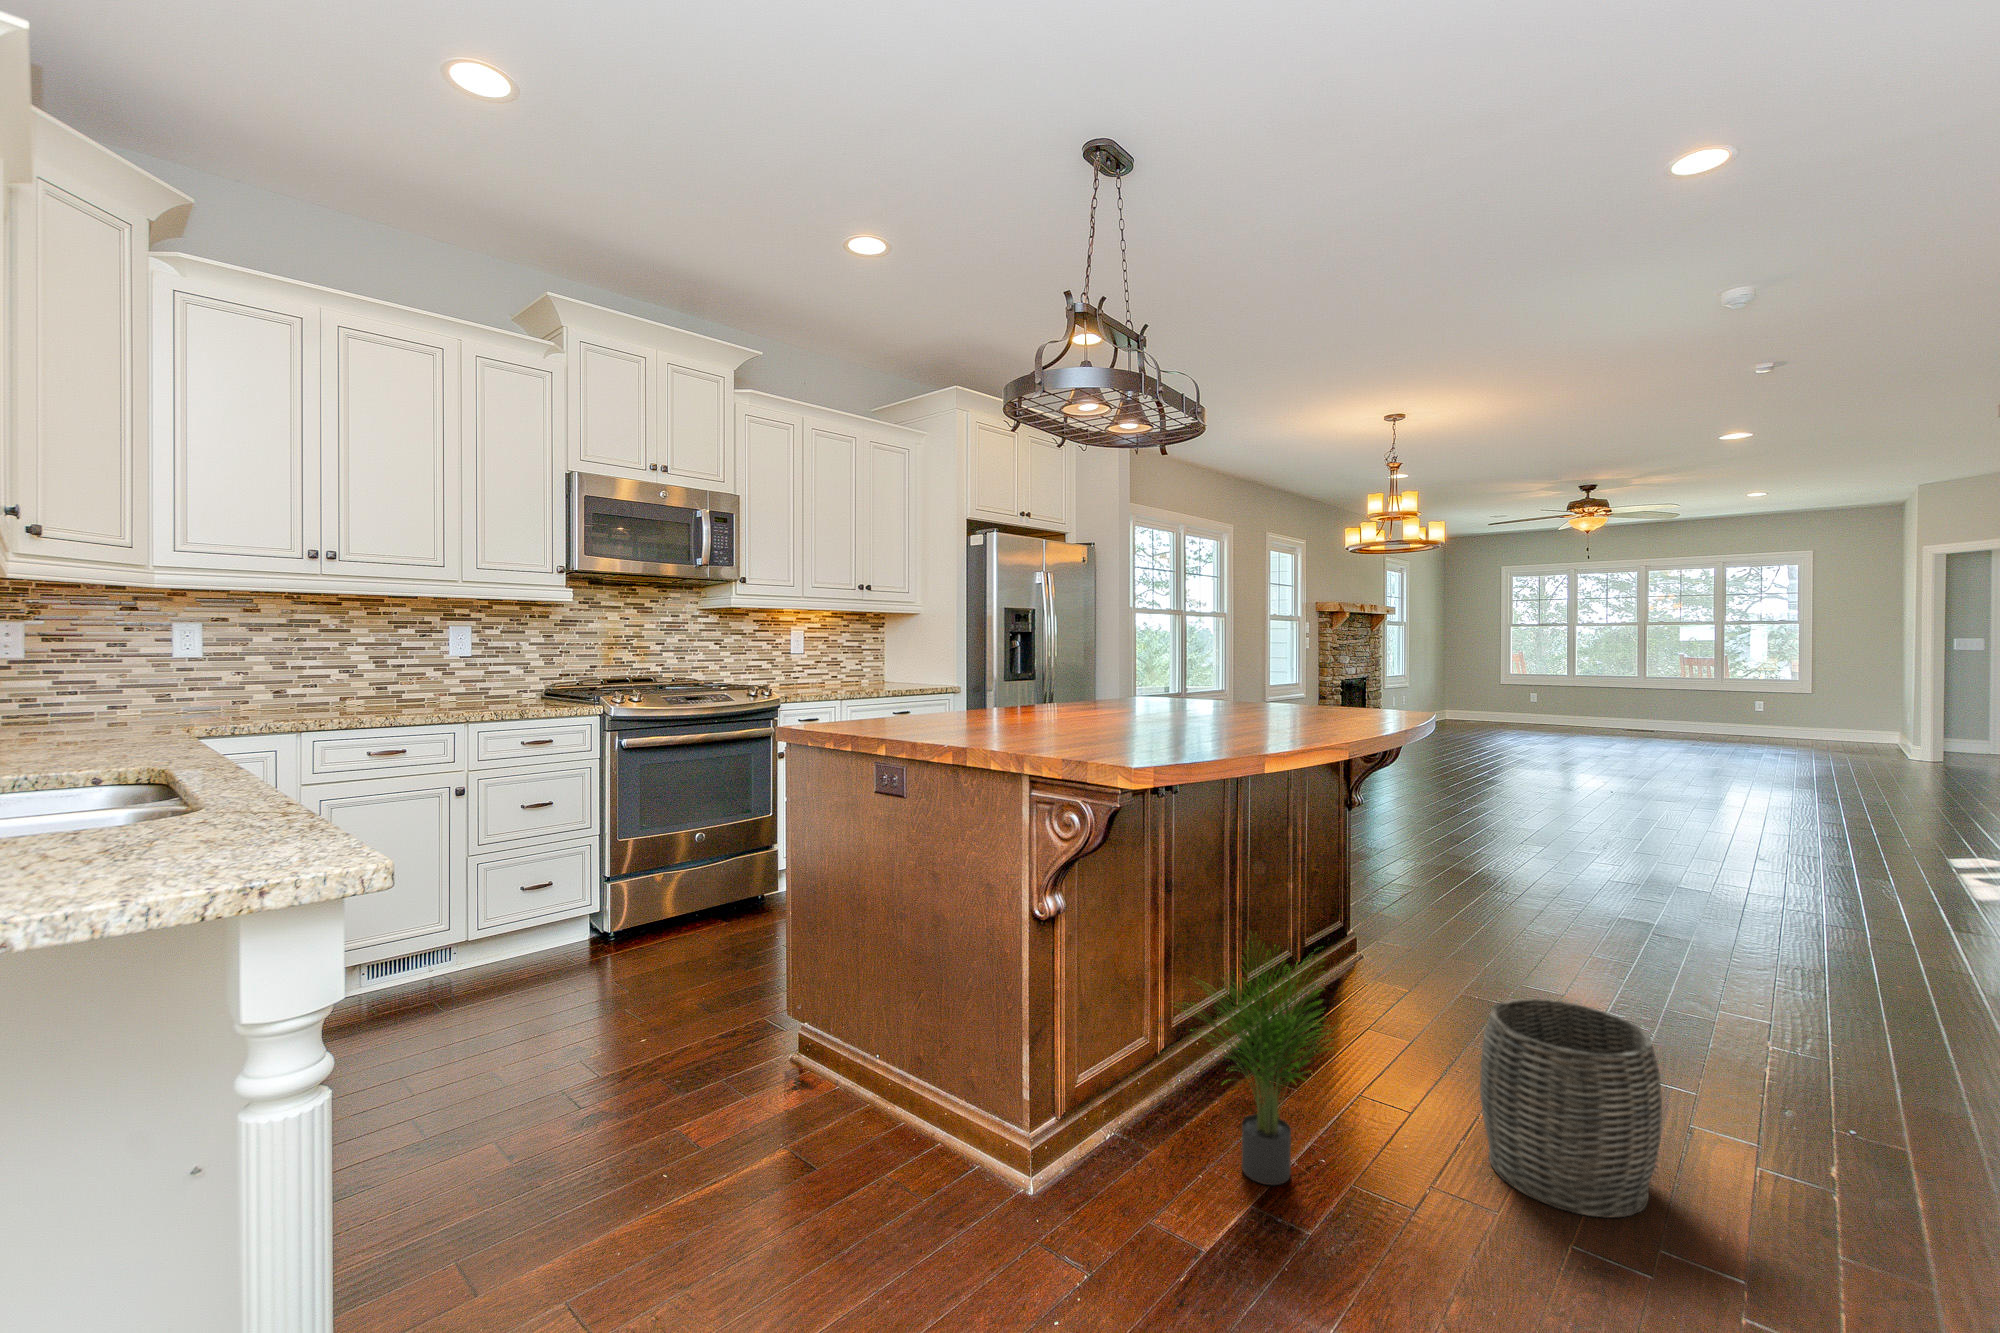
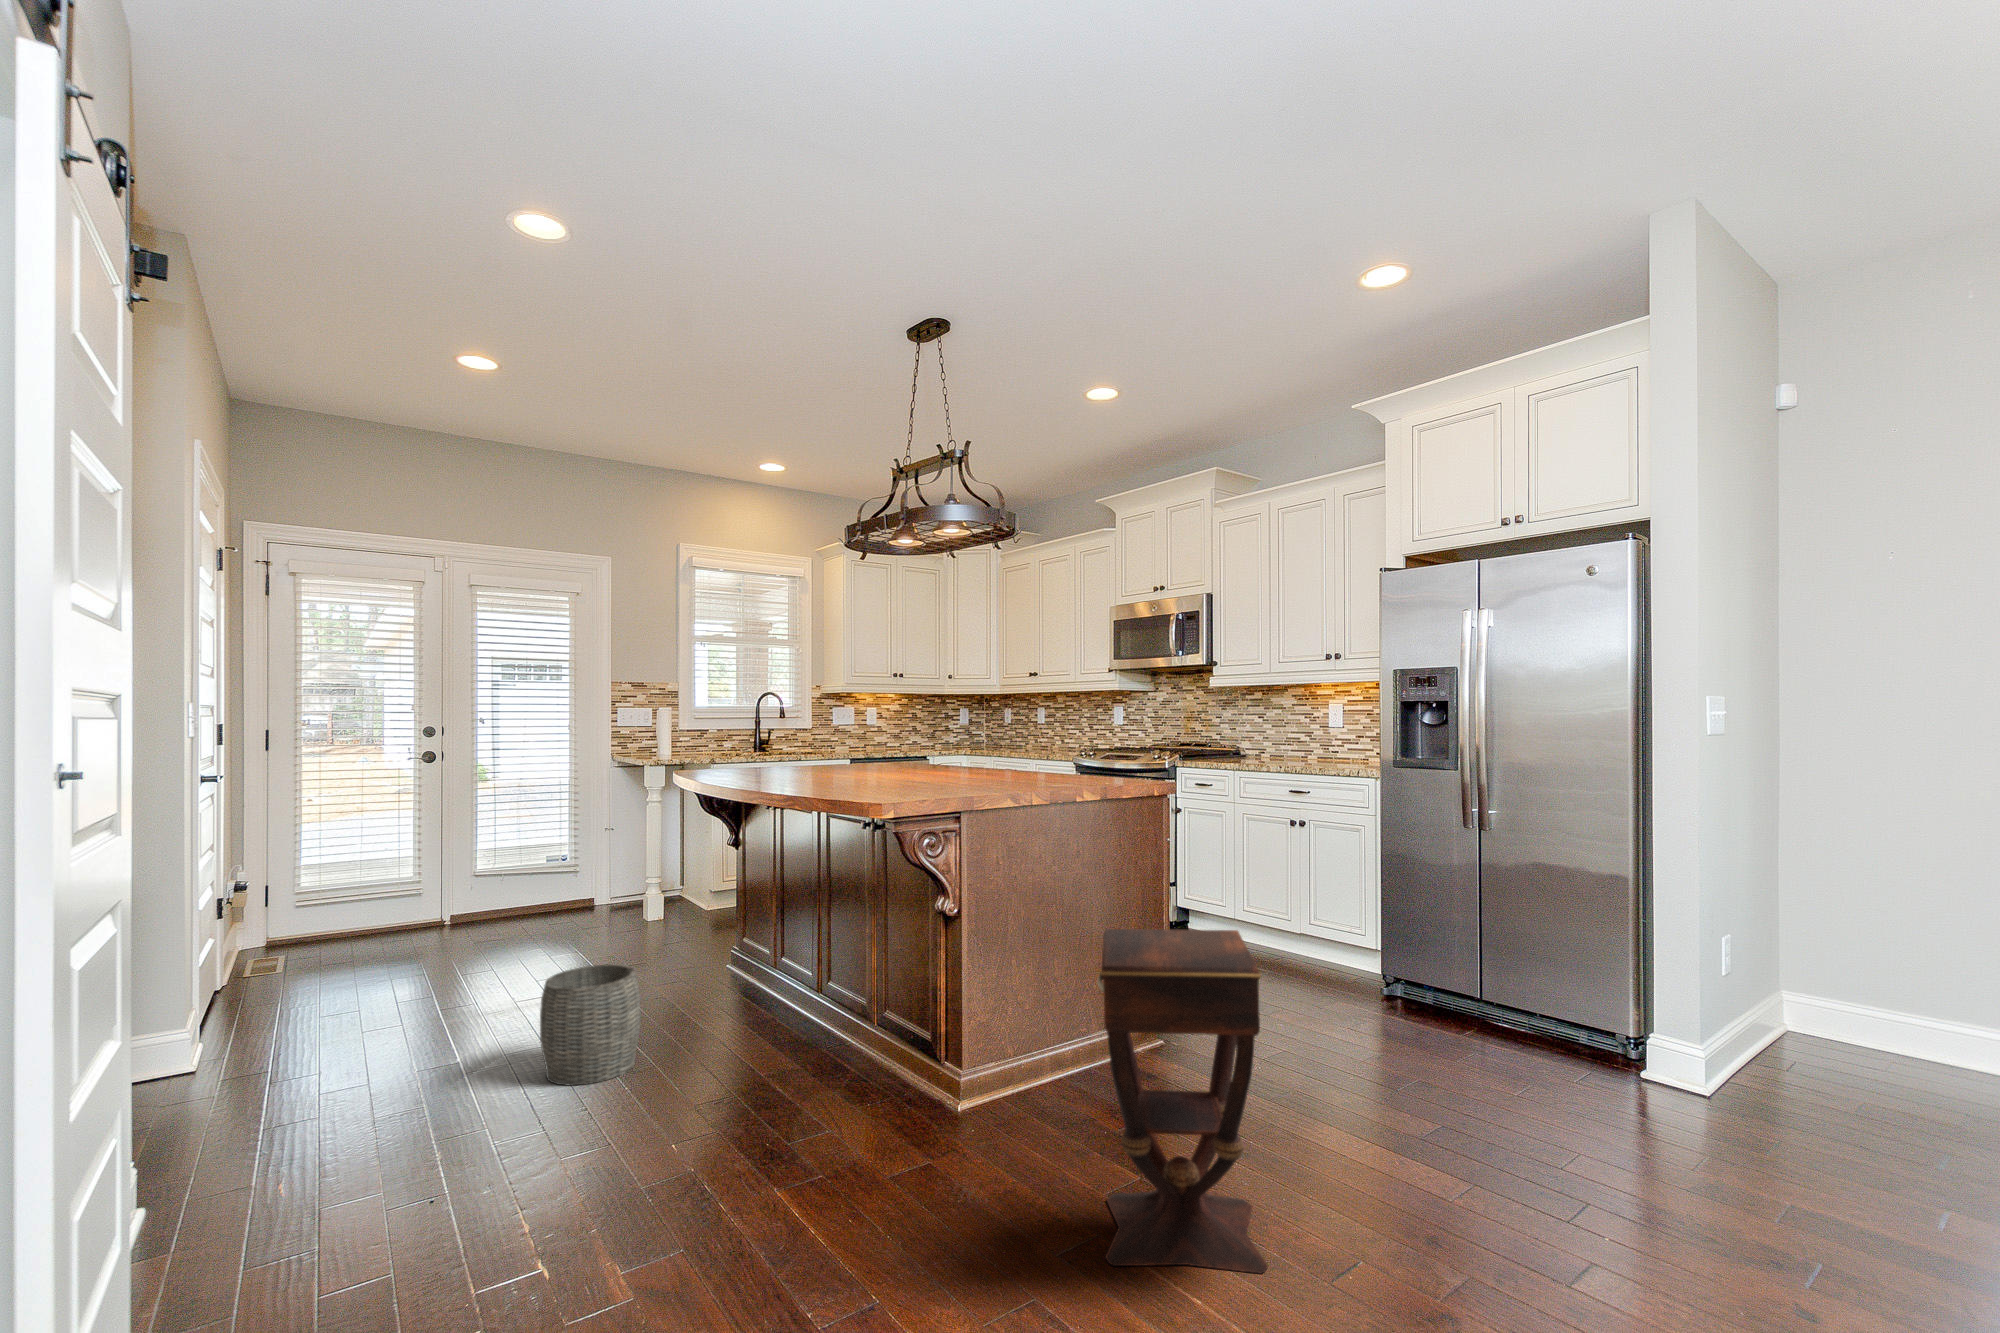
side table: none [1398,745,1519,912] -> present [1097,929,1267,1274]
potted plant: present [1191,947,1329,1185] -> none [641,891,726,1014]

